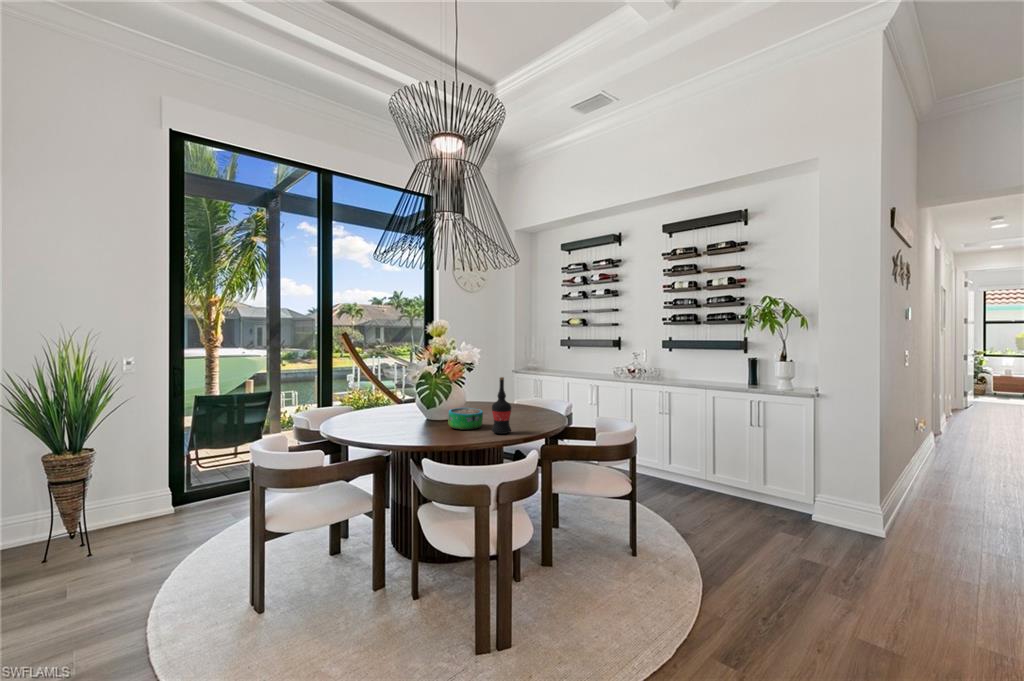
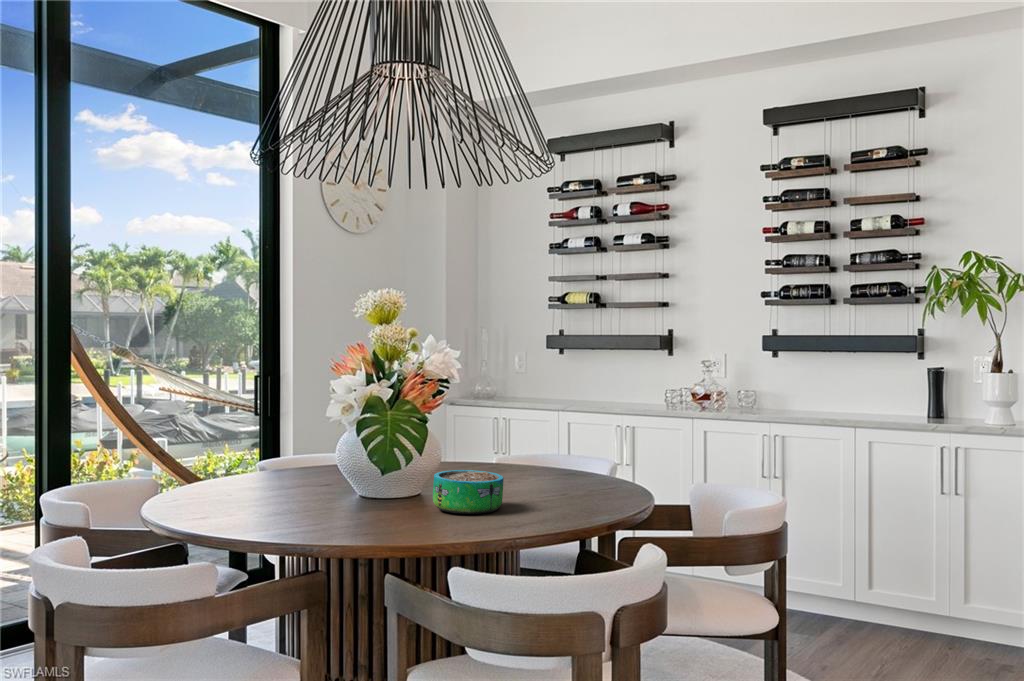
wine bottle: present [492,377,511,434] -> none [534,406,574,518]

